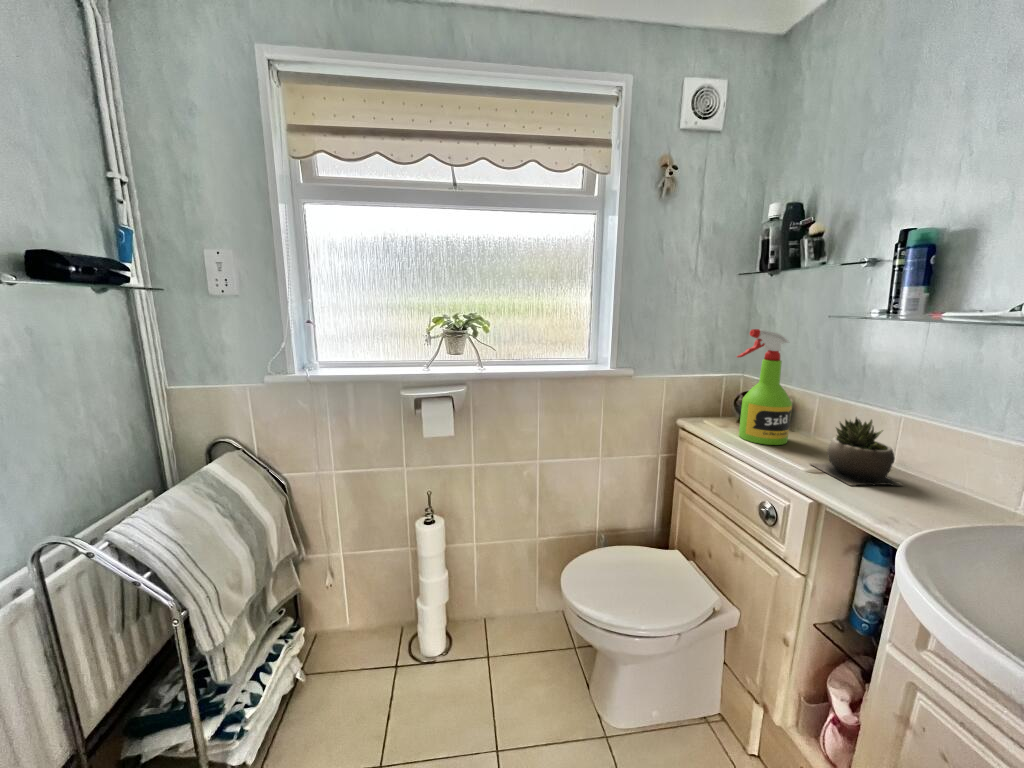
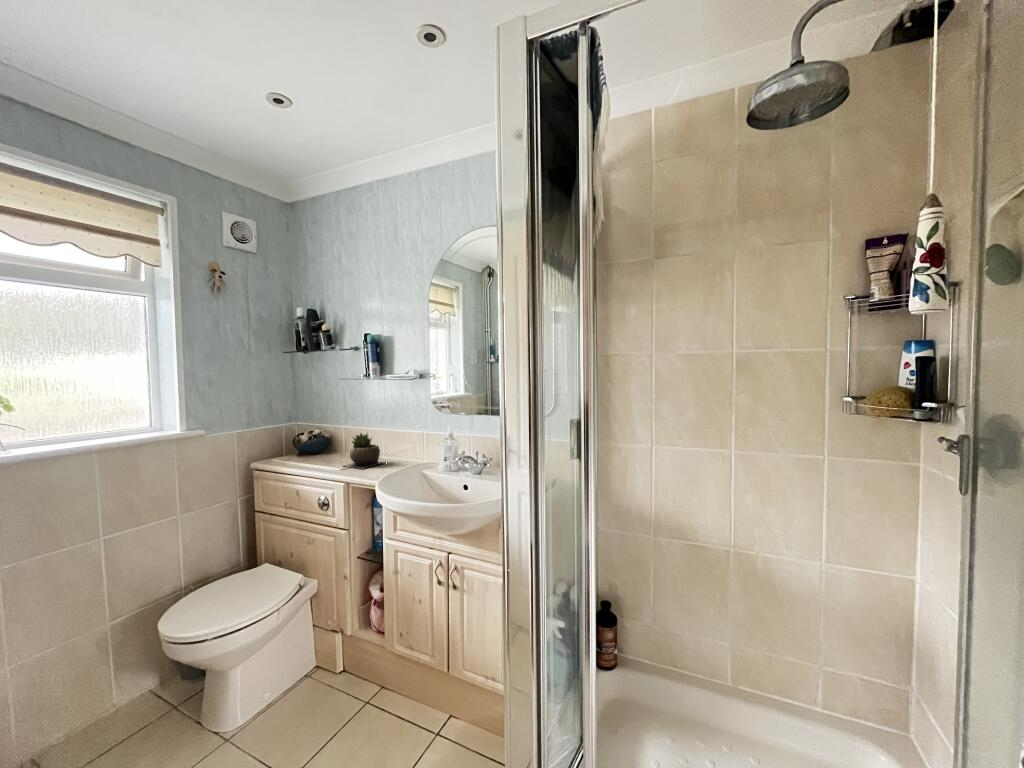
spray bottle: present [737,329,792,445] -> none [289,389,330,464]

